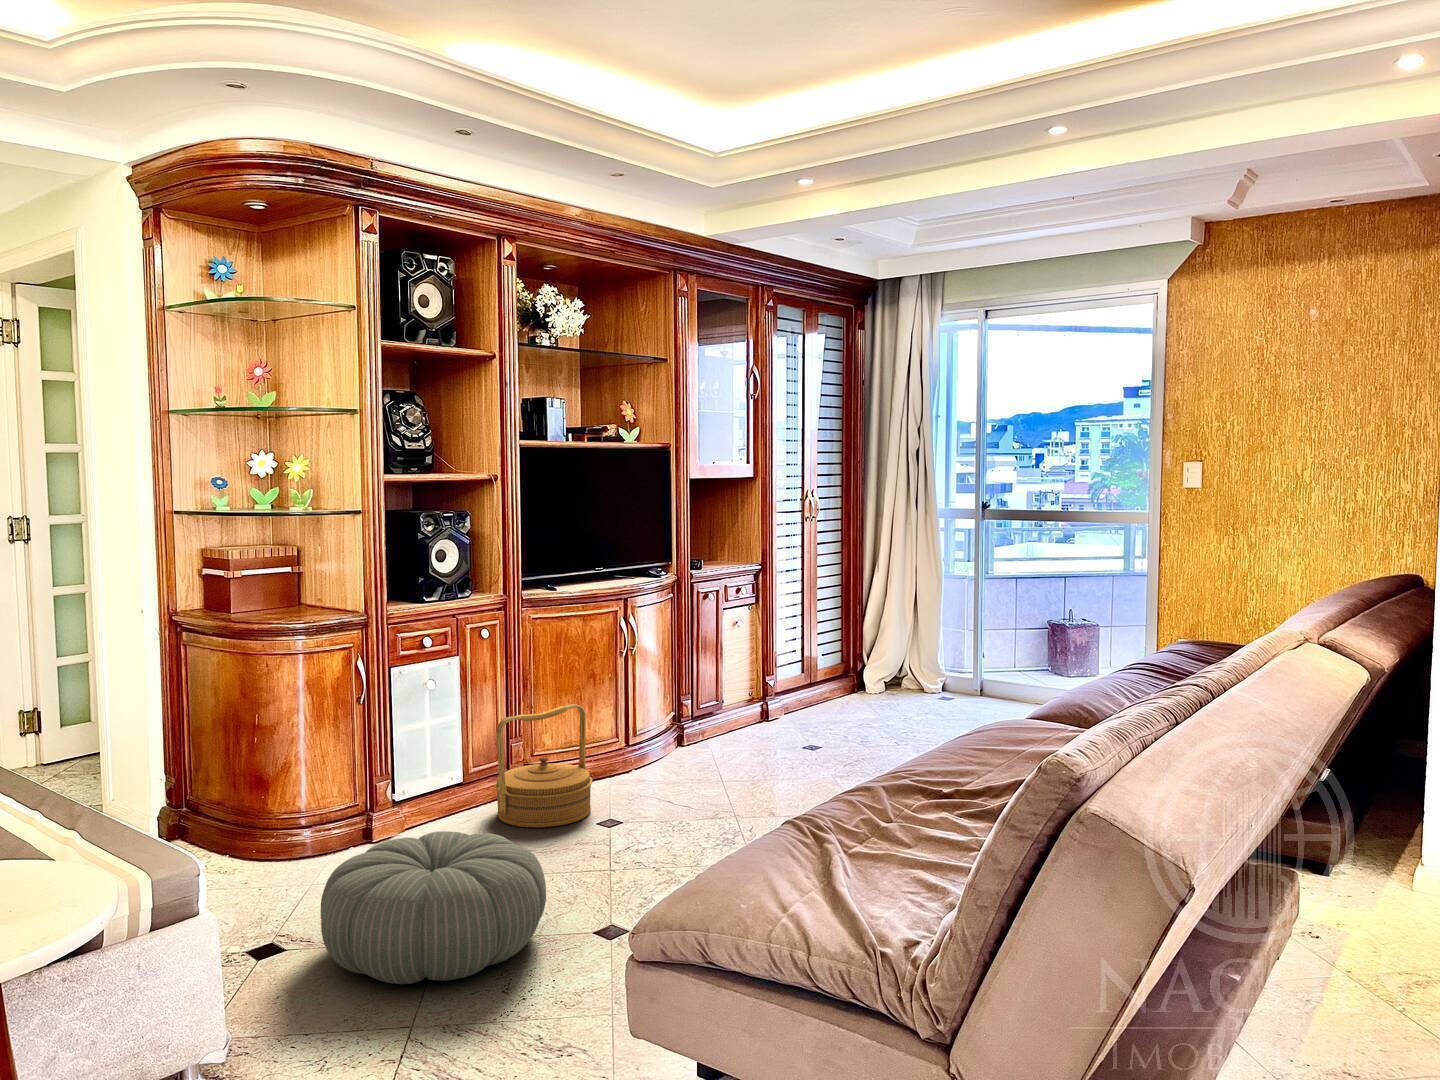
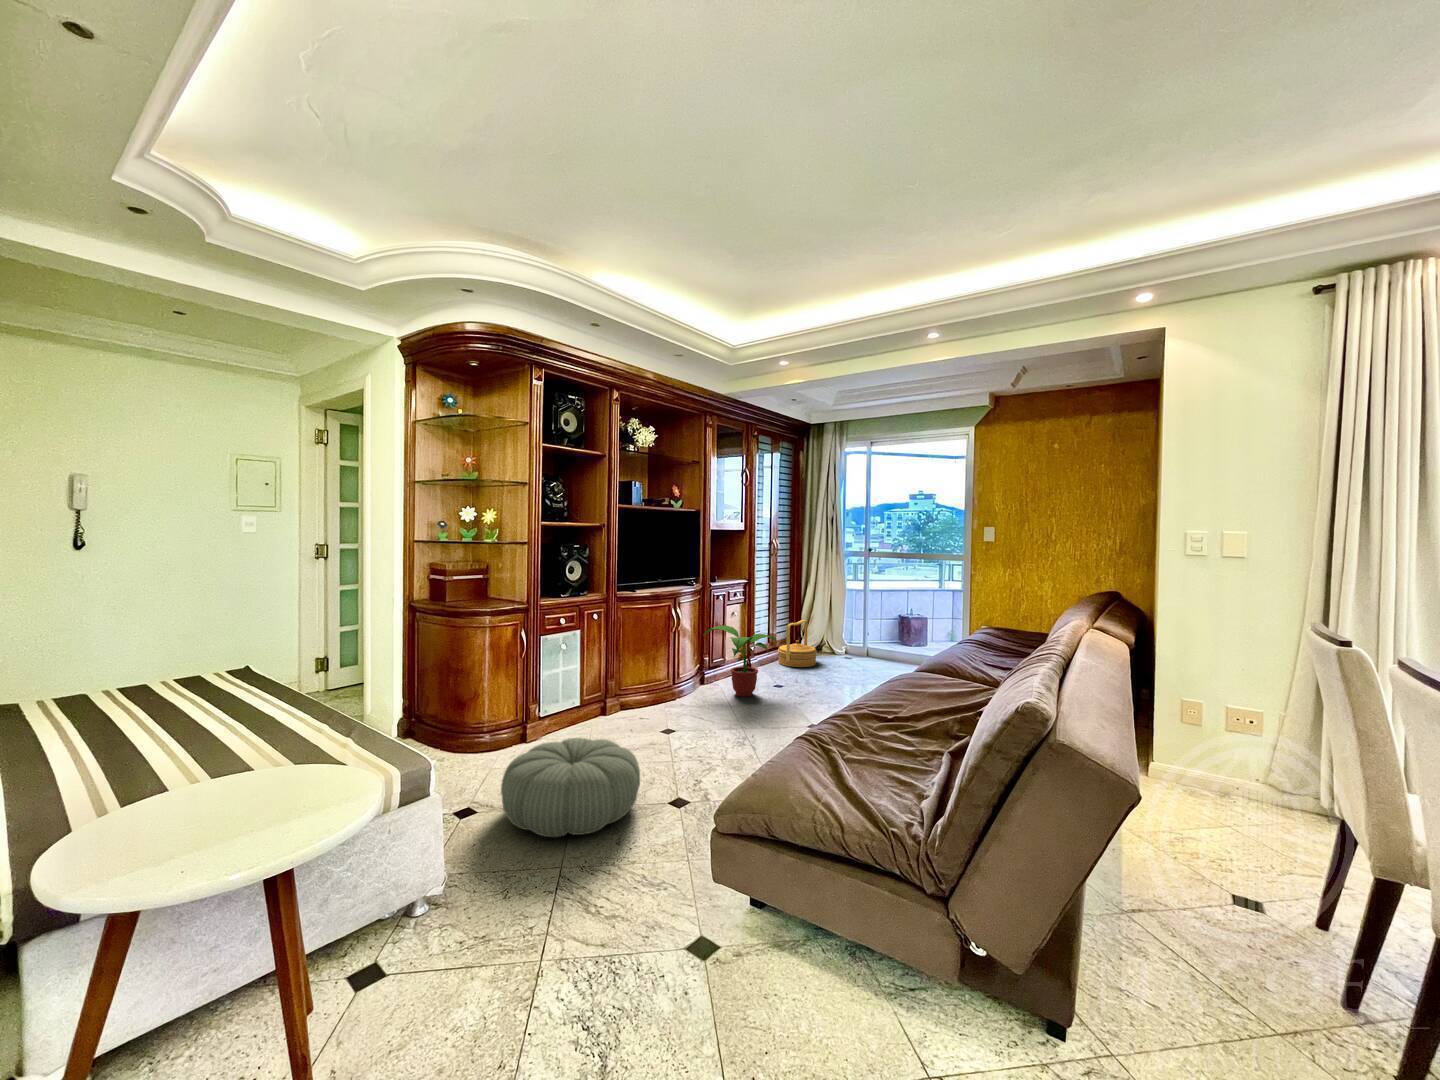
potted plant: none [677,645,807,766] -> present [703,626,777,697]
woven basket: present [495,704,592,828] -> present [778,620,817,667]

